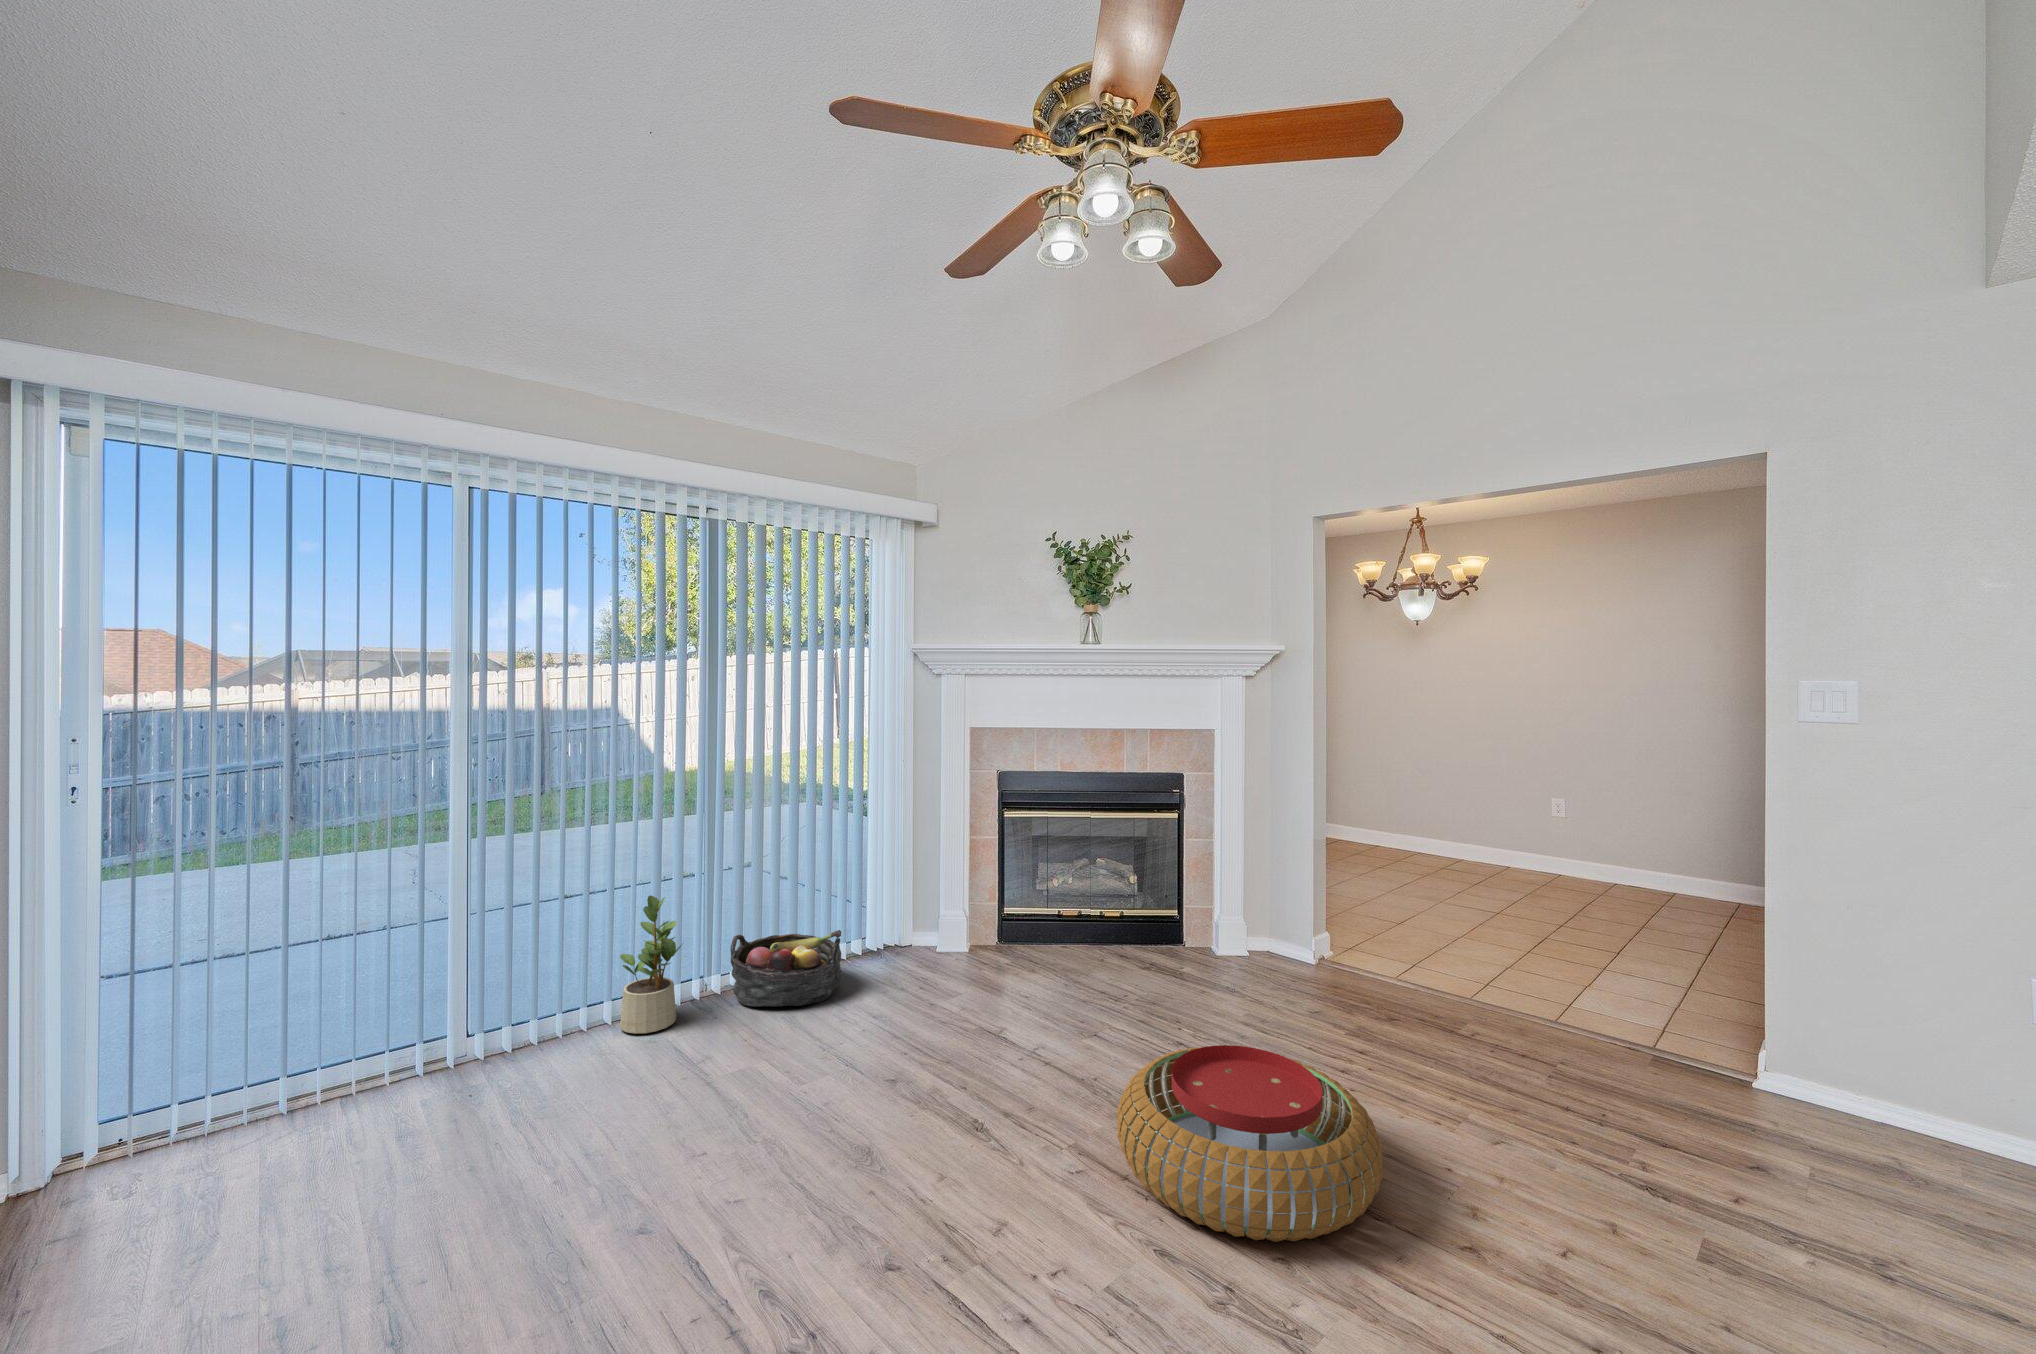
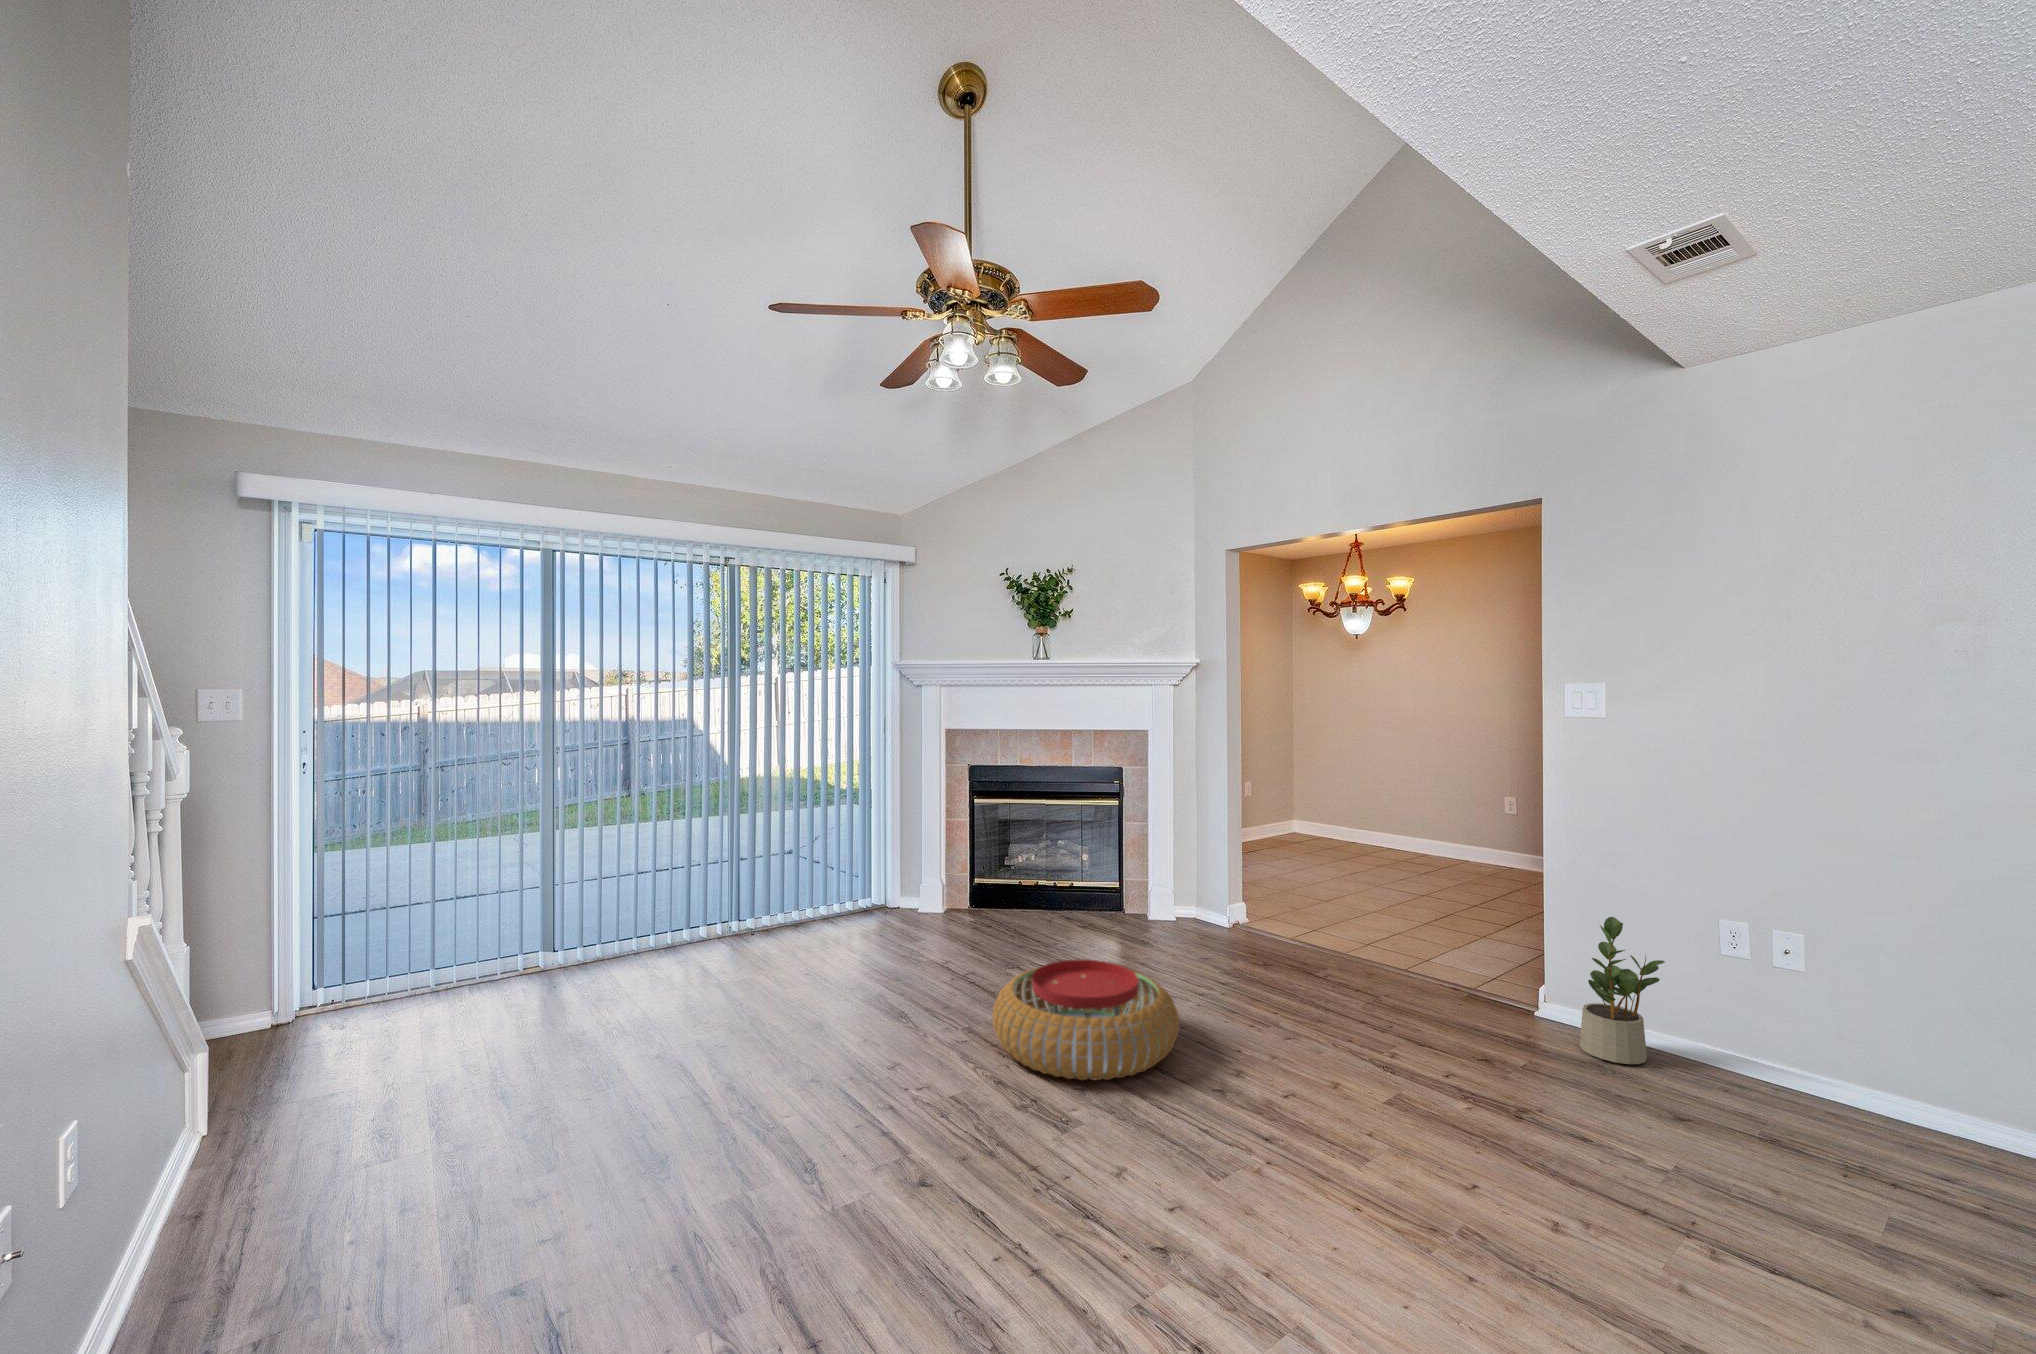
potted plant: present [620,895,682,1034] -> present [1580,917,1665,1064]
basket: present [730,930,842,1006] -> none [748,887,835,944]

